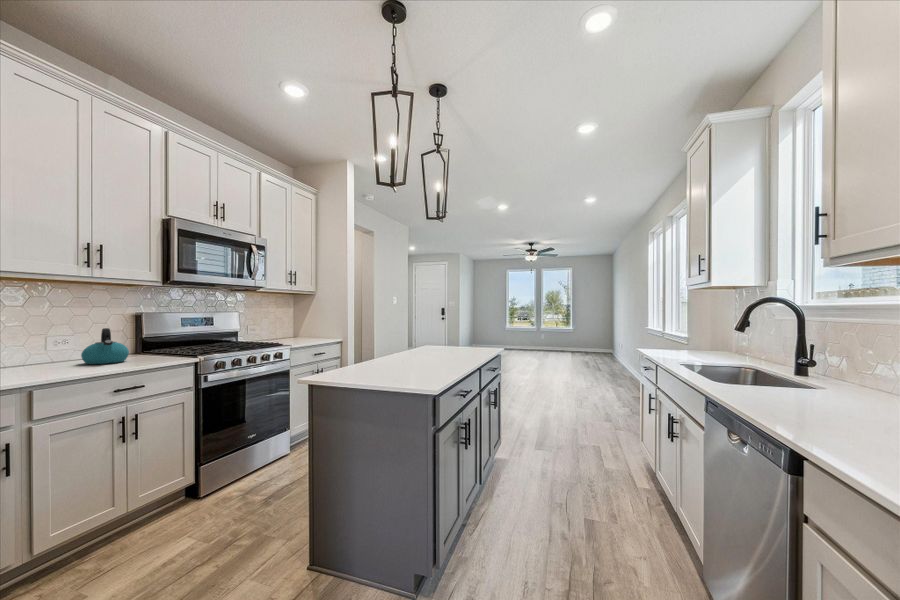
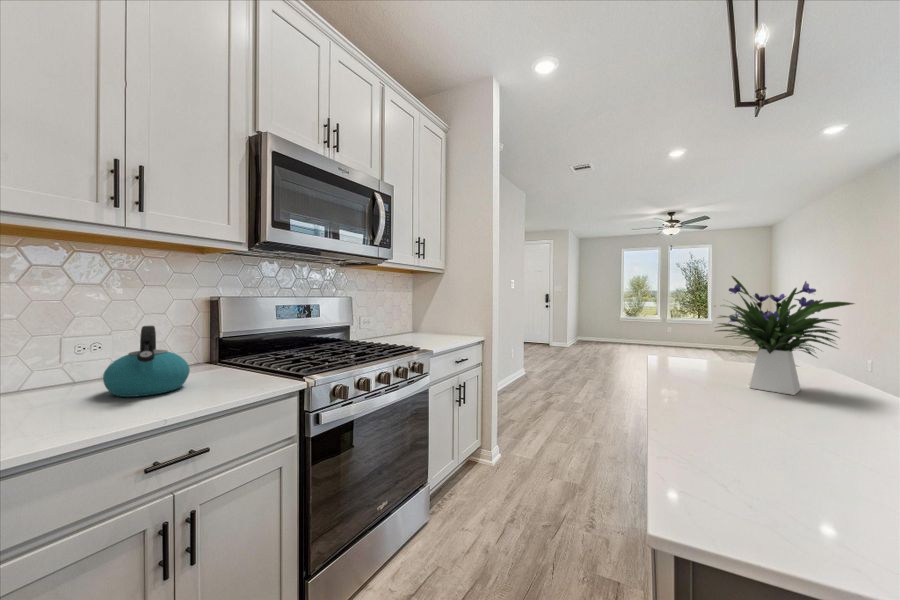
flower arrangement: none [420,297,476,353] -> present [718,276,854,395]

